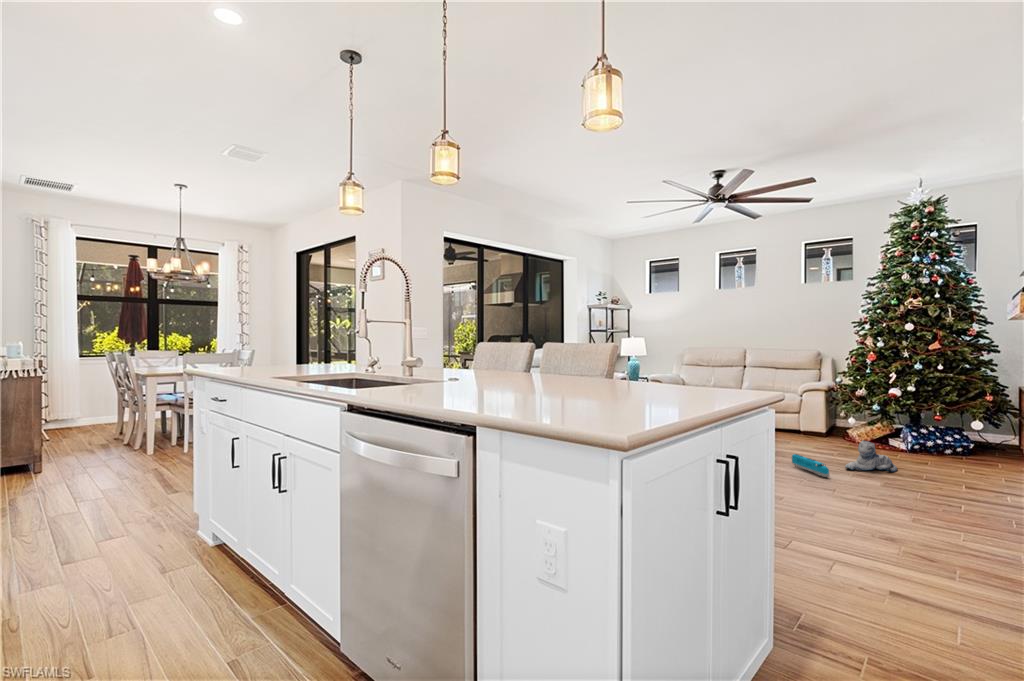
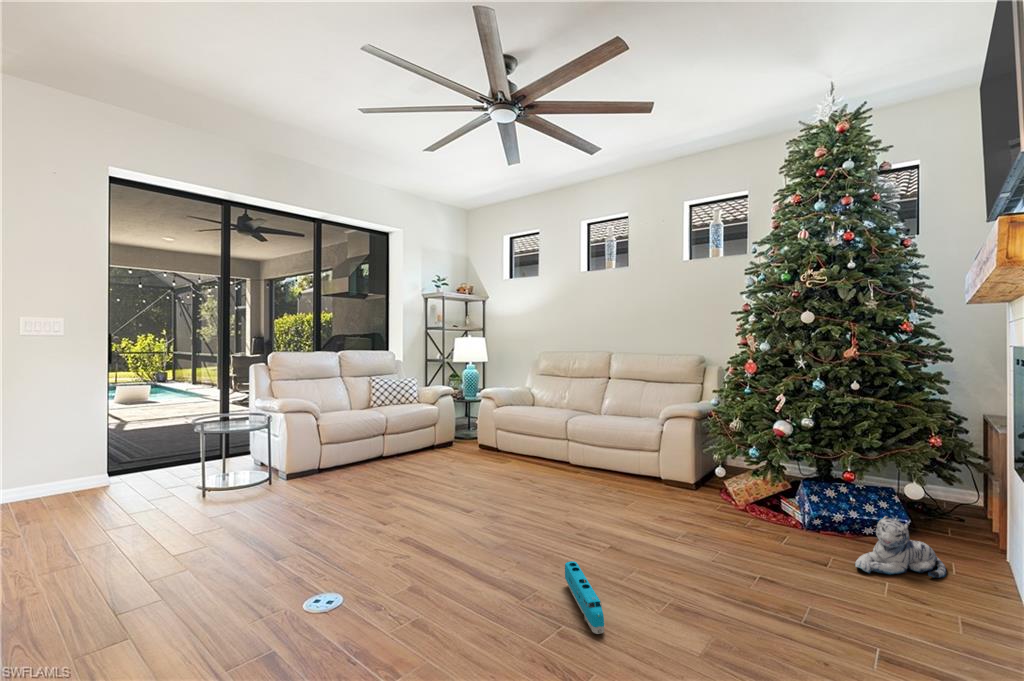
plush toy: present [845,440,897,472] -> present [855,516,946,578]

